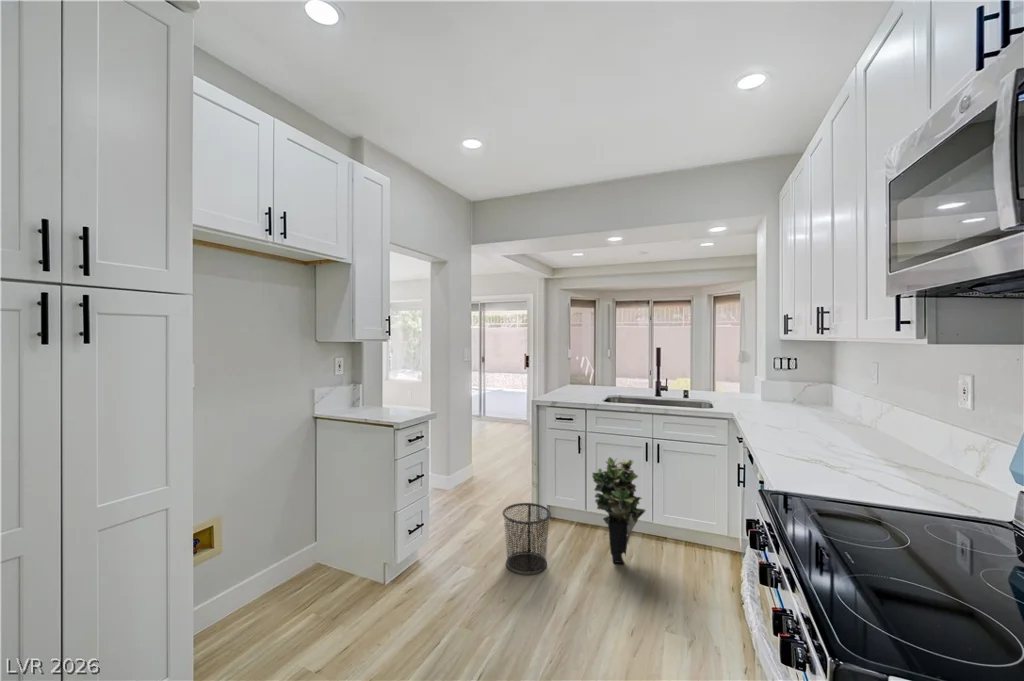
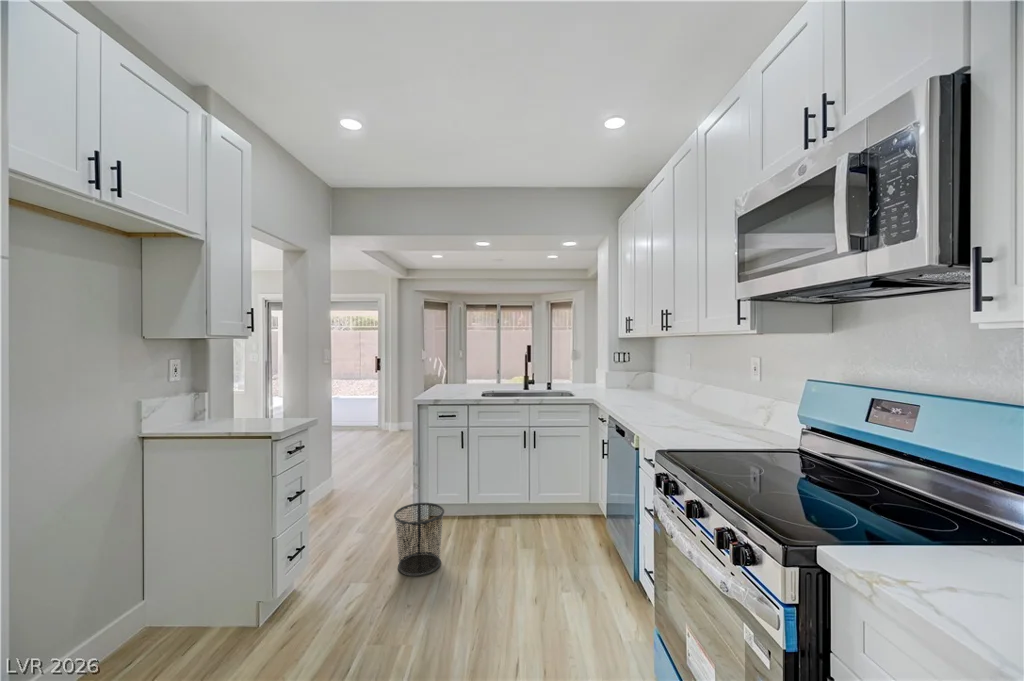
potted plant: present [592,457,645,563] -> none [478,448,529,546]

